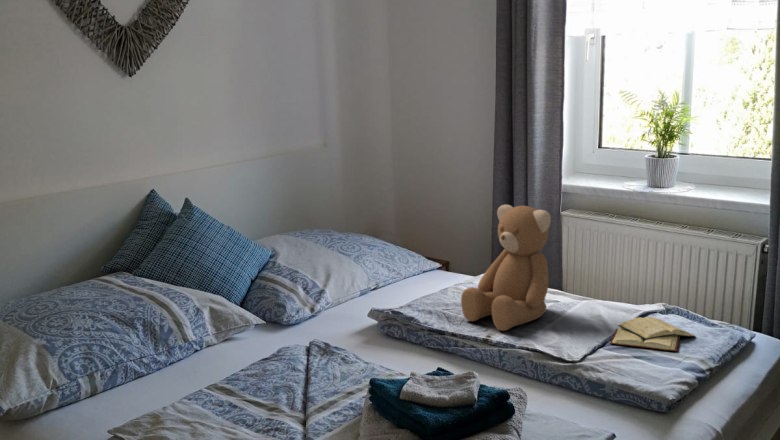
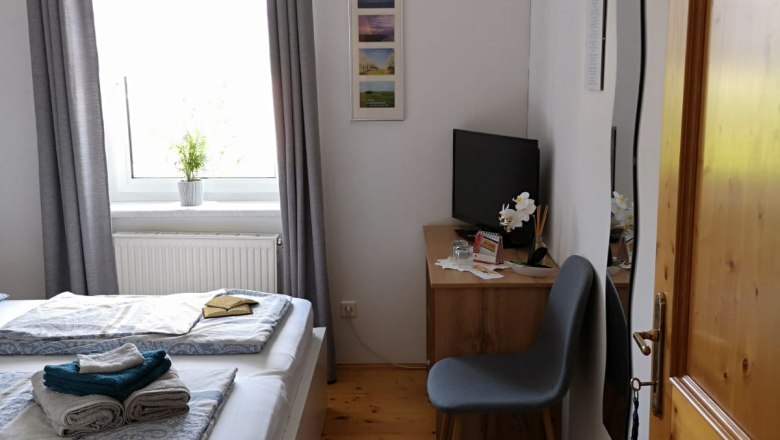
teddy bear: present [461,205,551,331] -> none [69,223,144,326]

